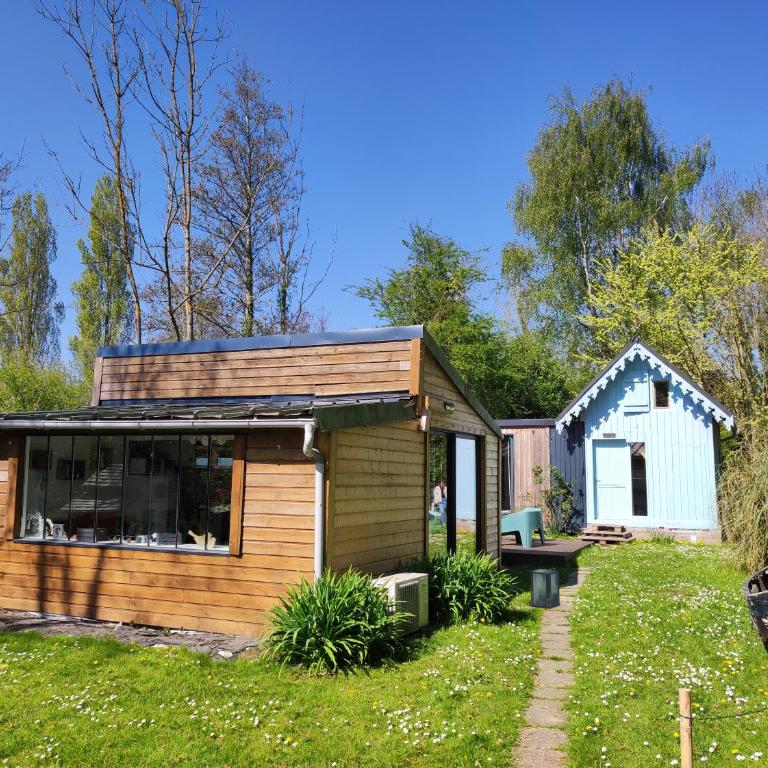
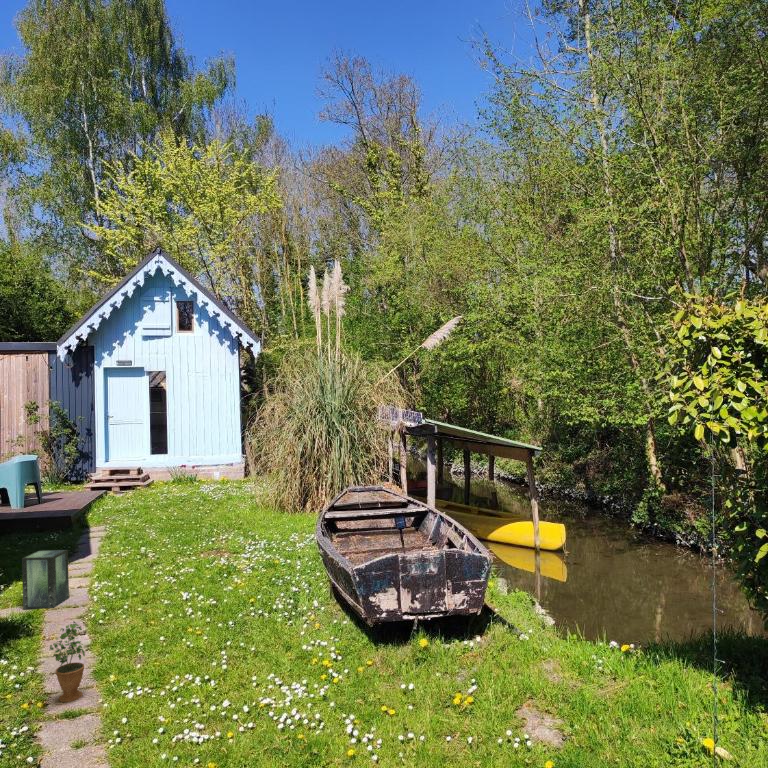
potted plant: none [544,603,565,653] -> present [50,621,85,702]

